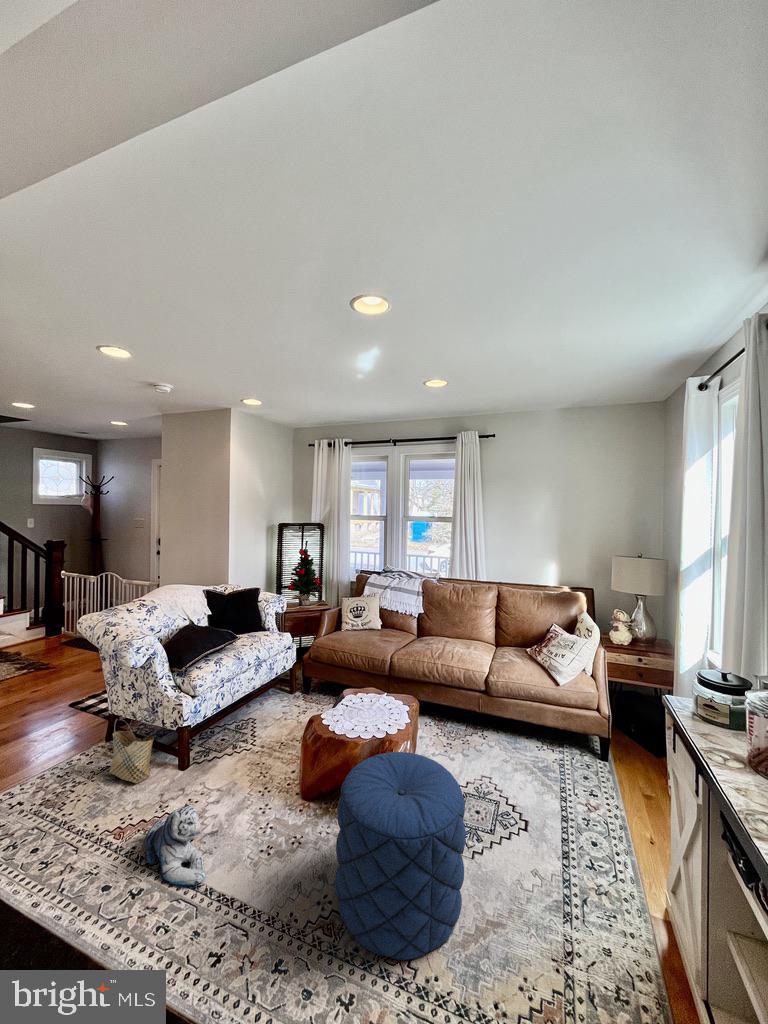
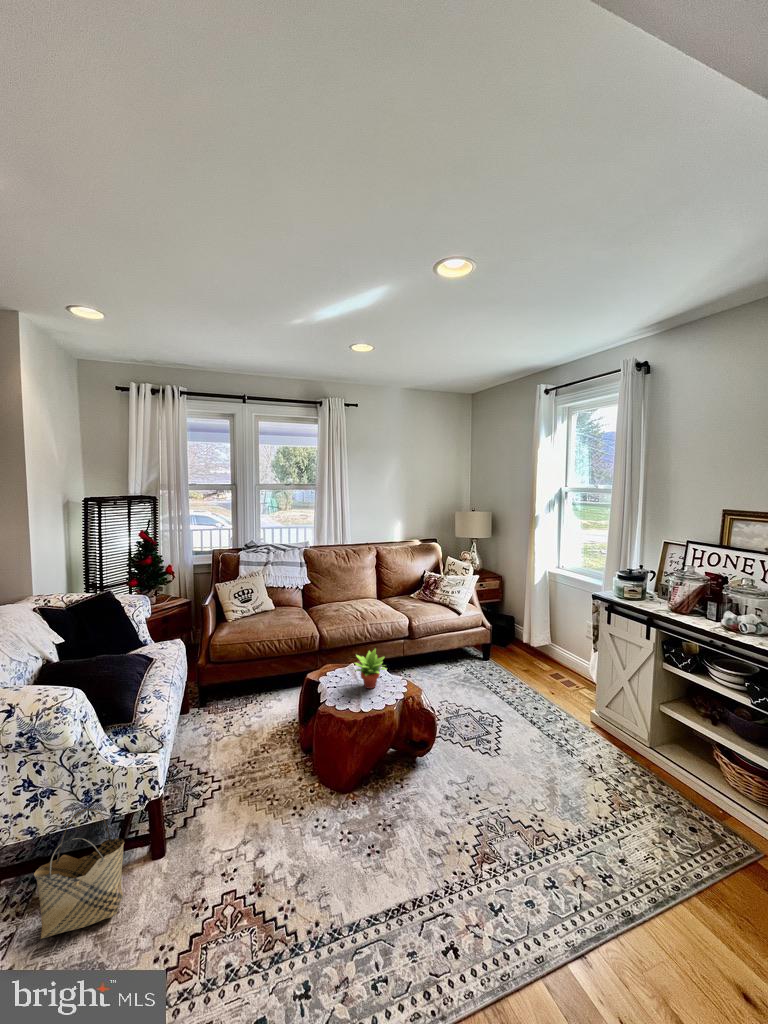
succulent plant: none [348,678,384,717] -> present [354,648,386,689]
pouf: present [335,752,466,960] -> none [441,690,553,850]
plush toy: present [145,804,206,887] -> none [234,858,358,961]

